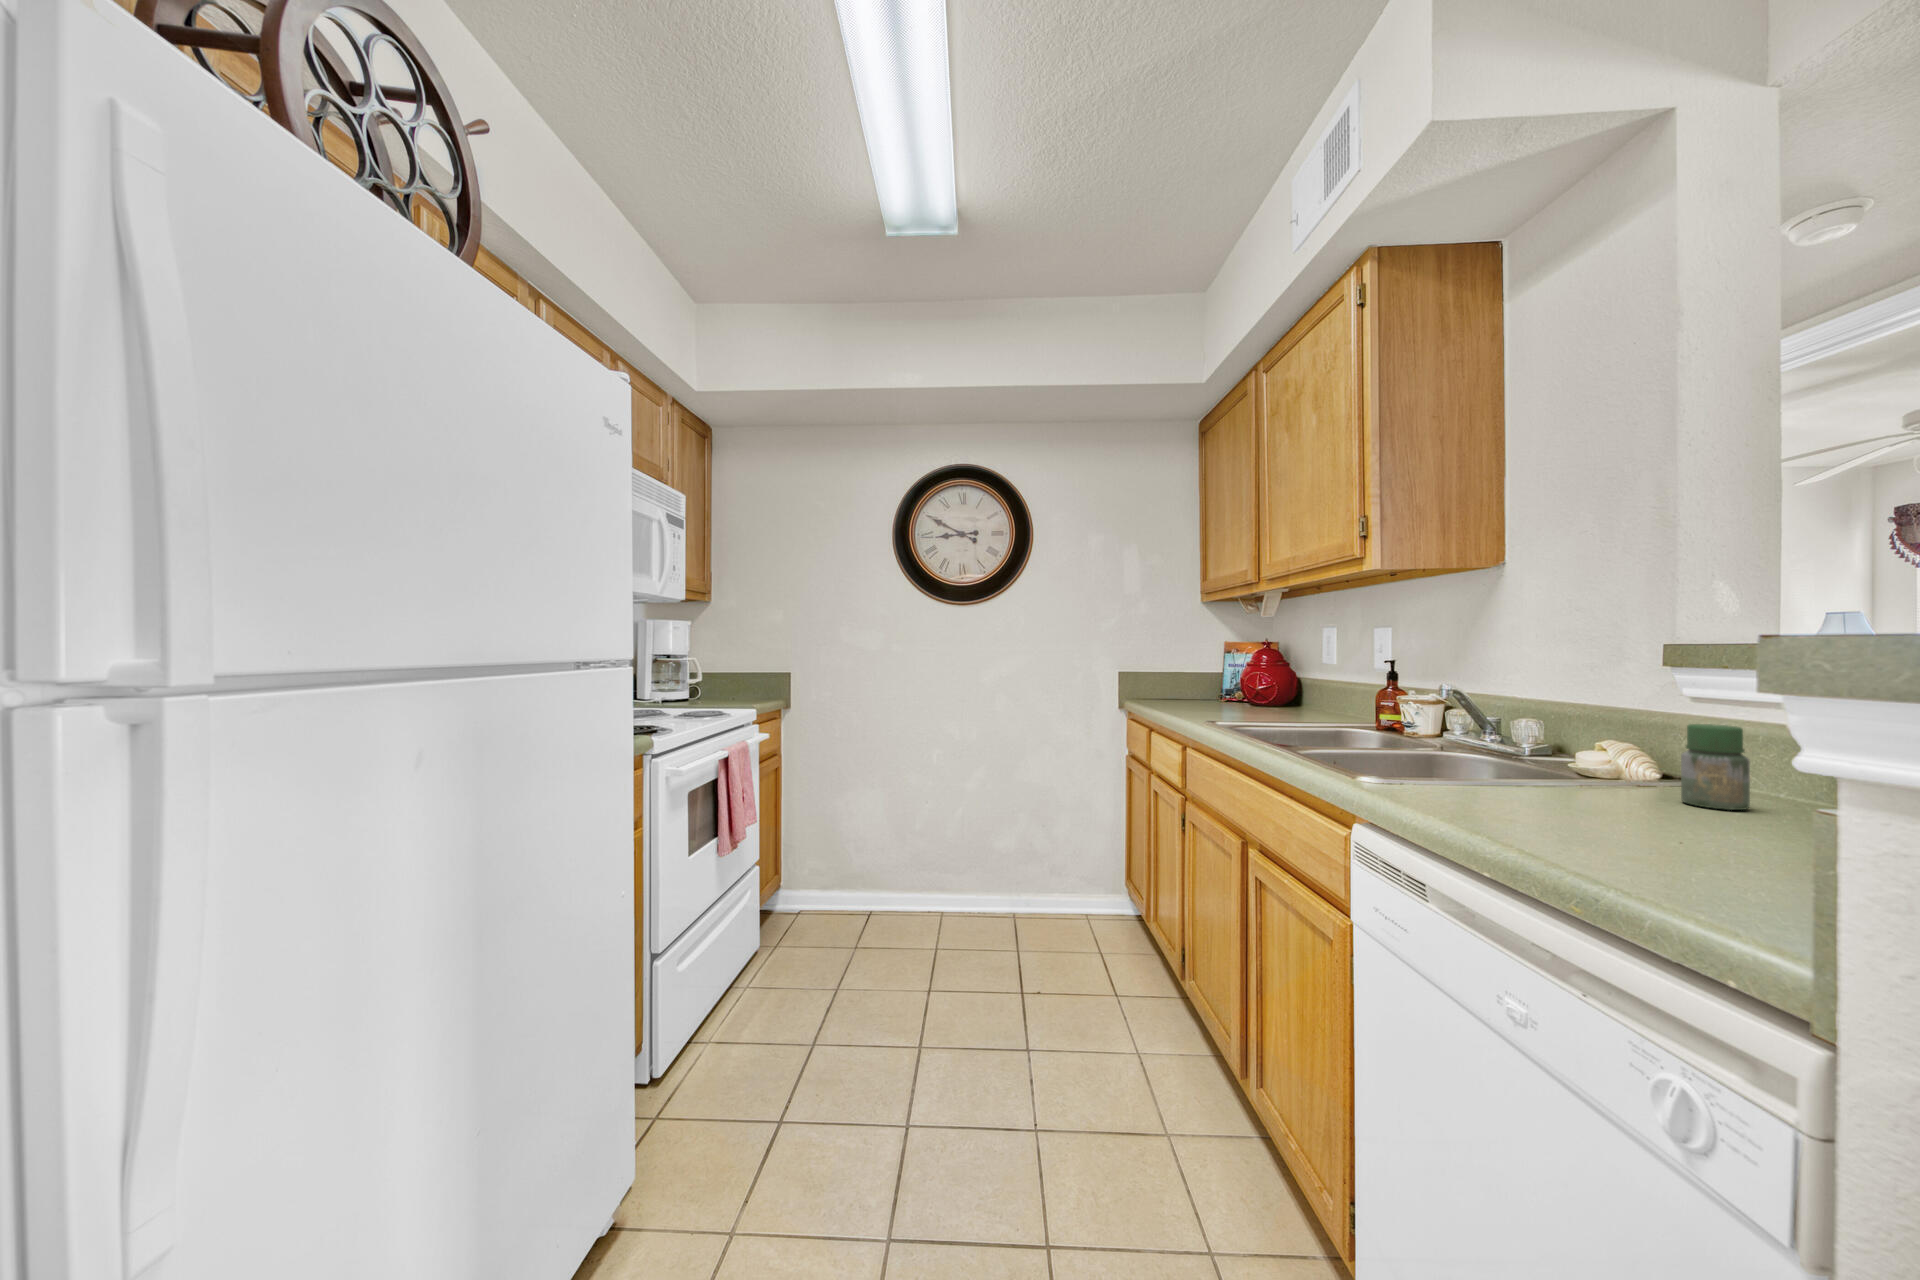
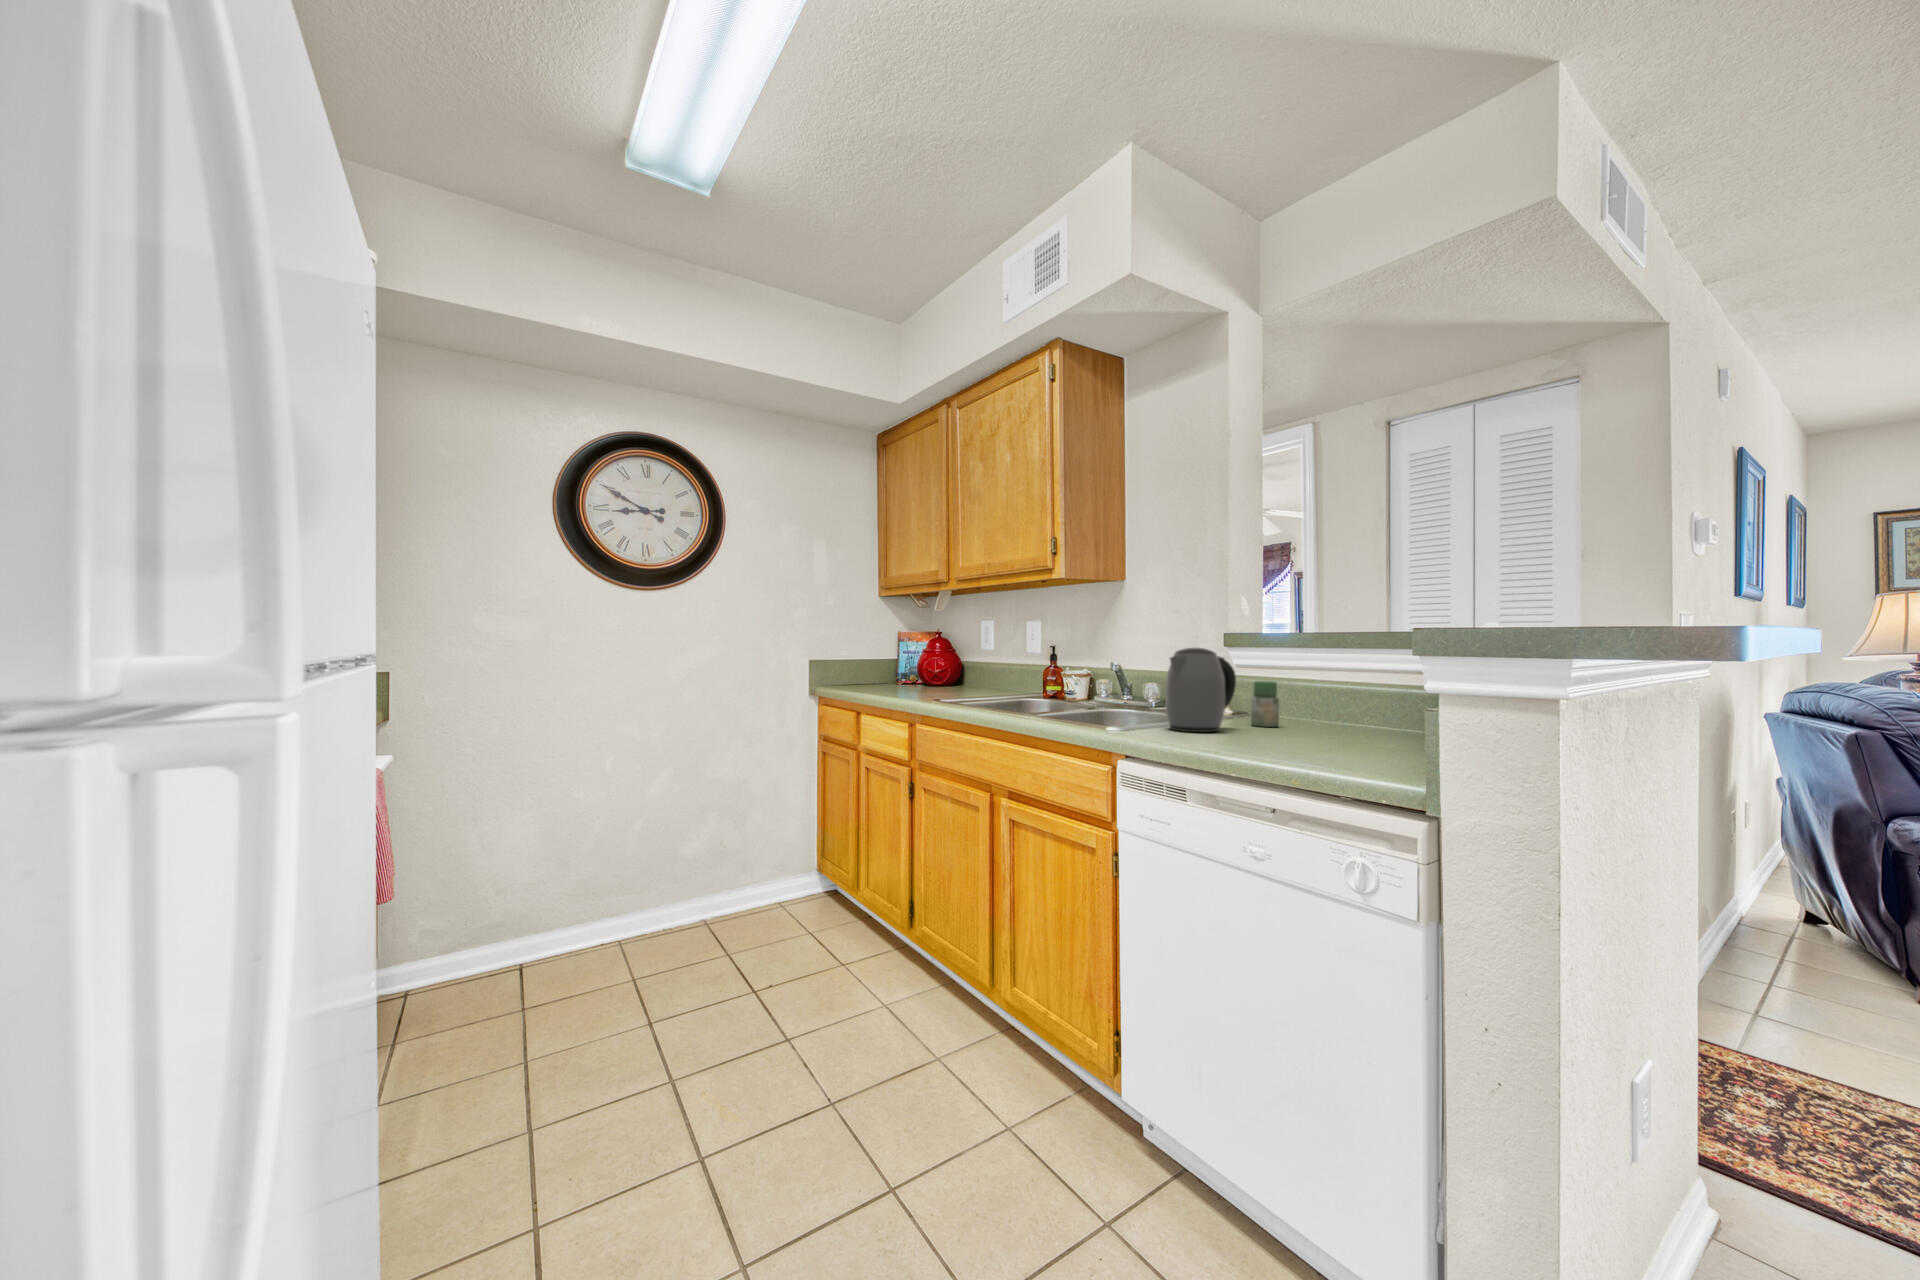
kettle: none [1471,664,1629,811] -> present [1165,648,1236,733]

